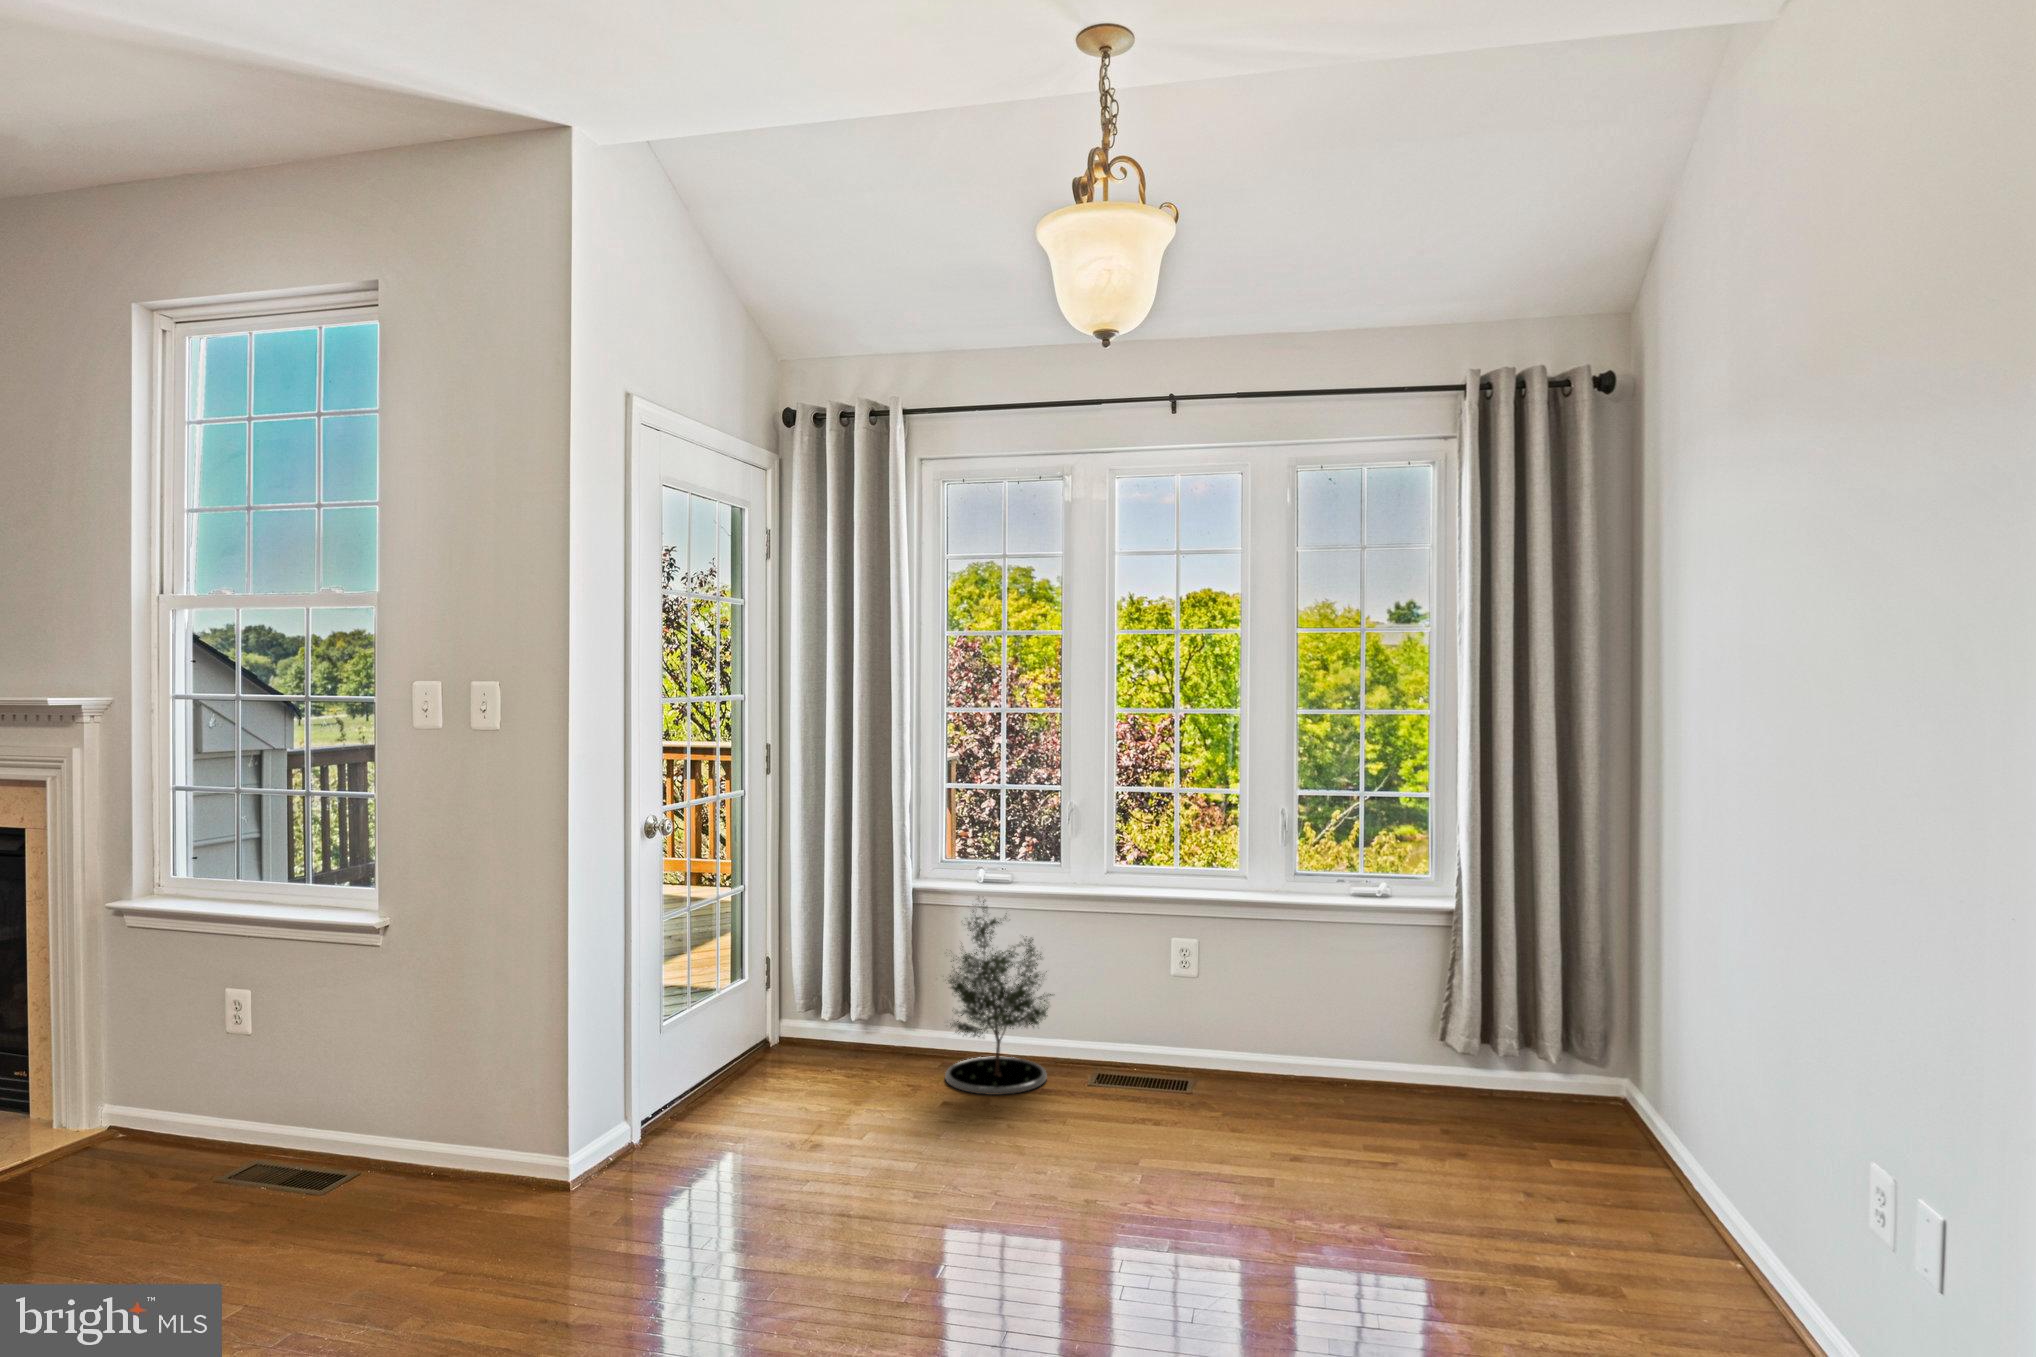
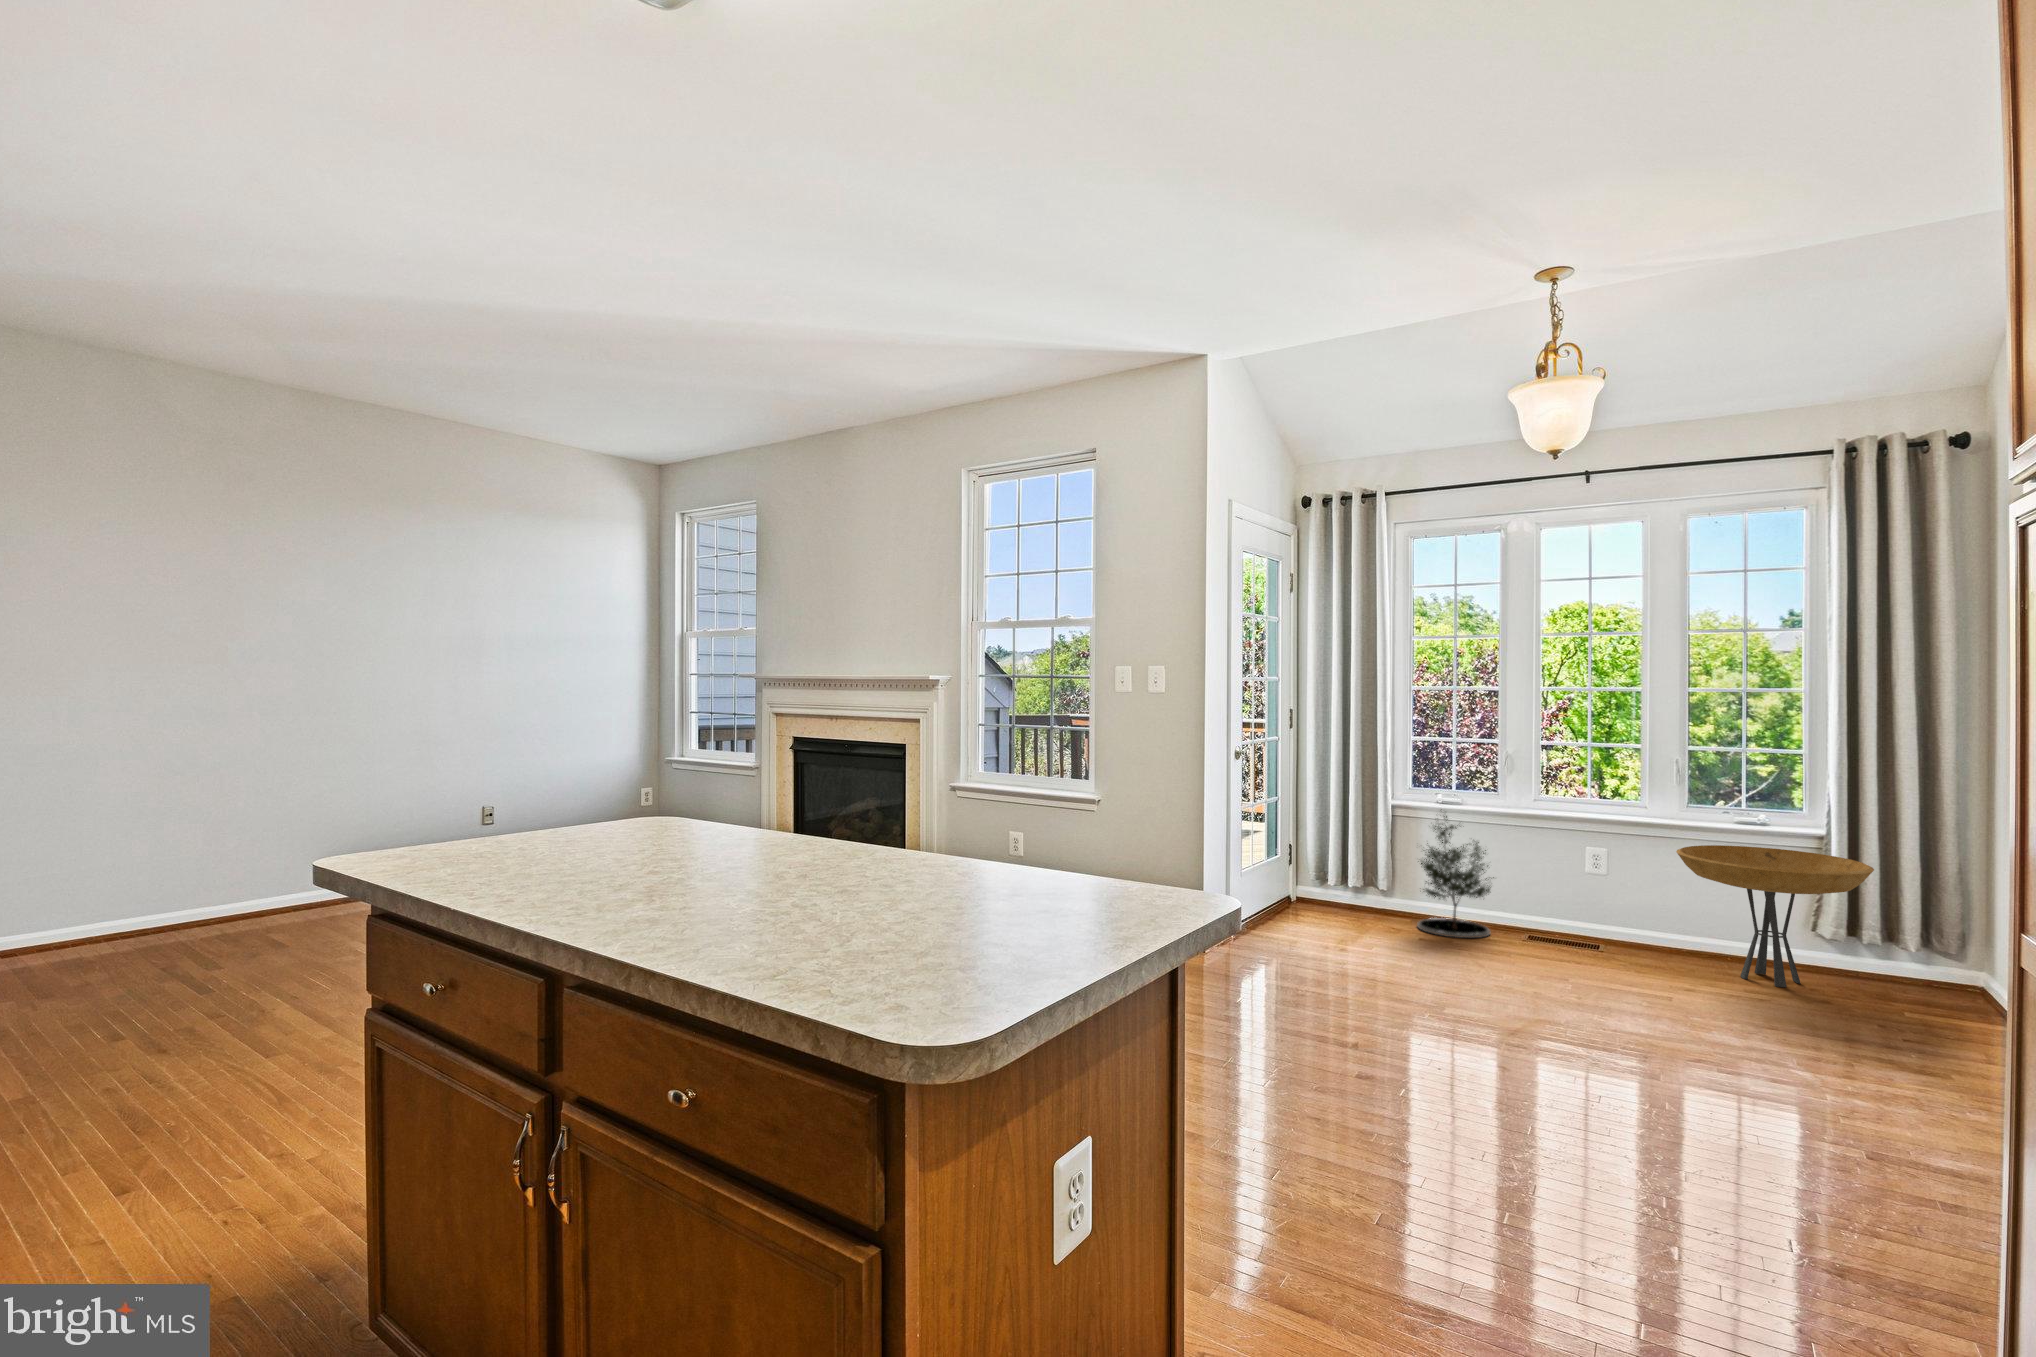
side table: none [1283,930,1515,1136] -> present [1676,845,1874,987]

